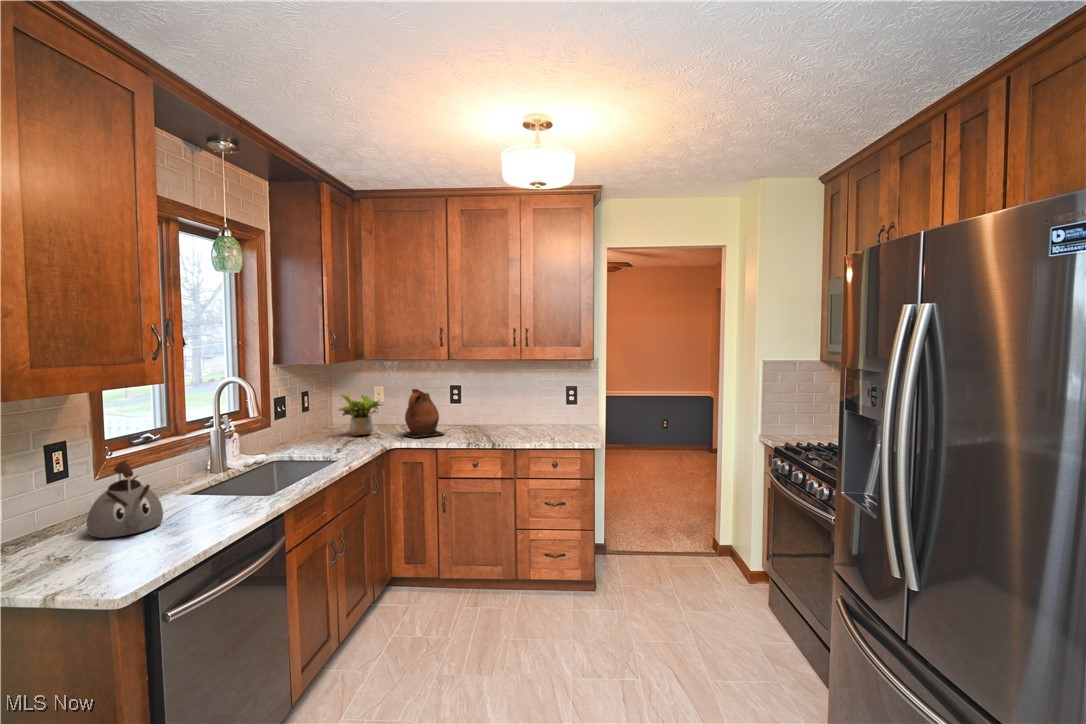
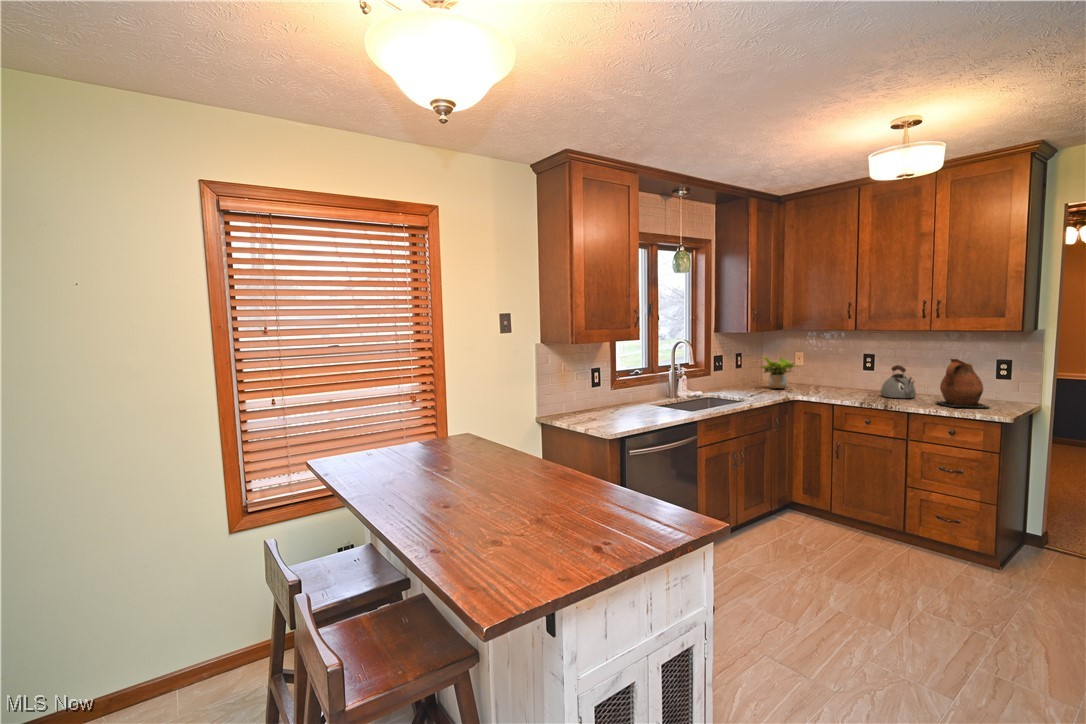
ceramic pitcher: present [403,389,444,438] -> present [938,358,989,408]
kettle: present [86,462,163,538] -> present [881,365,916,398]

